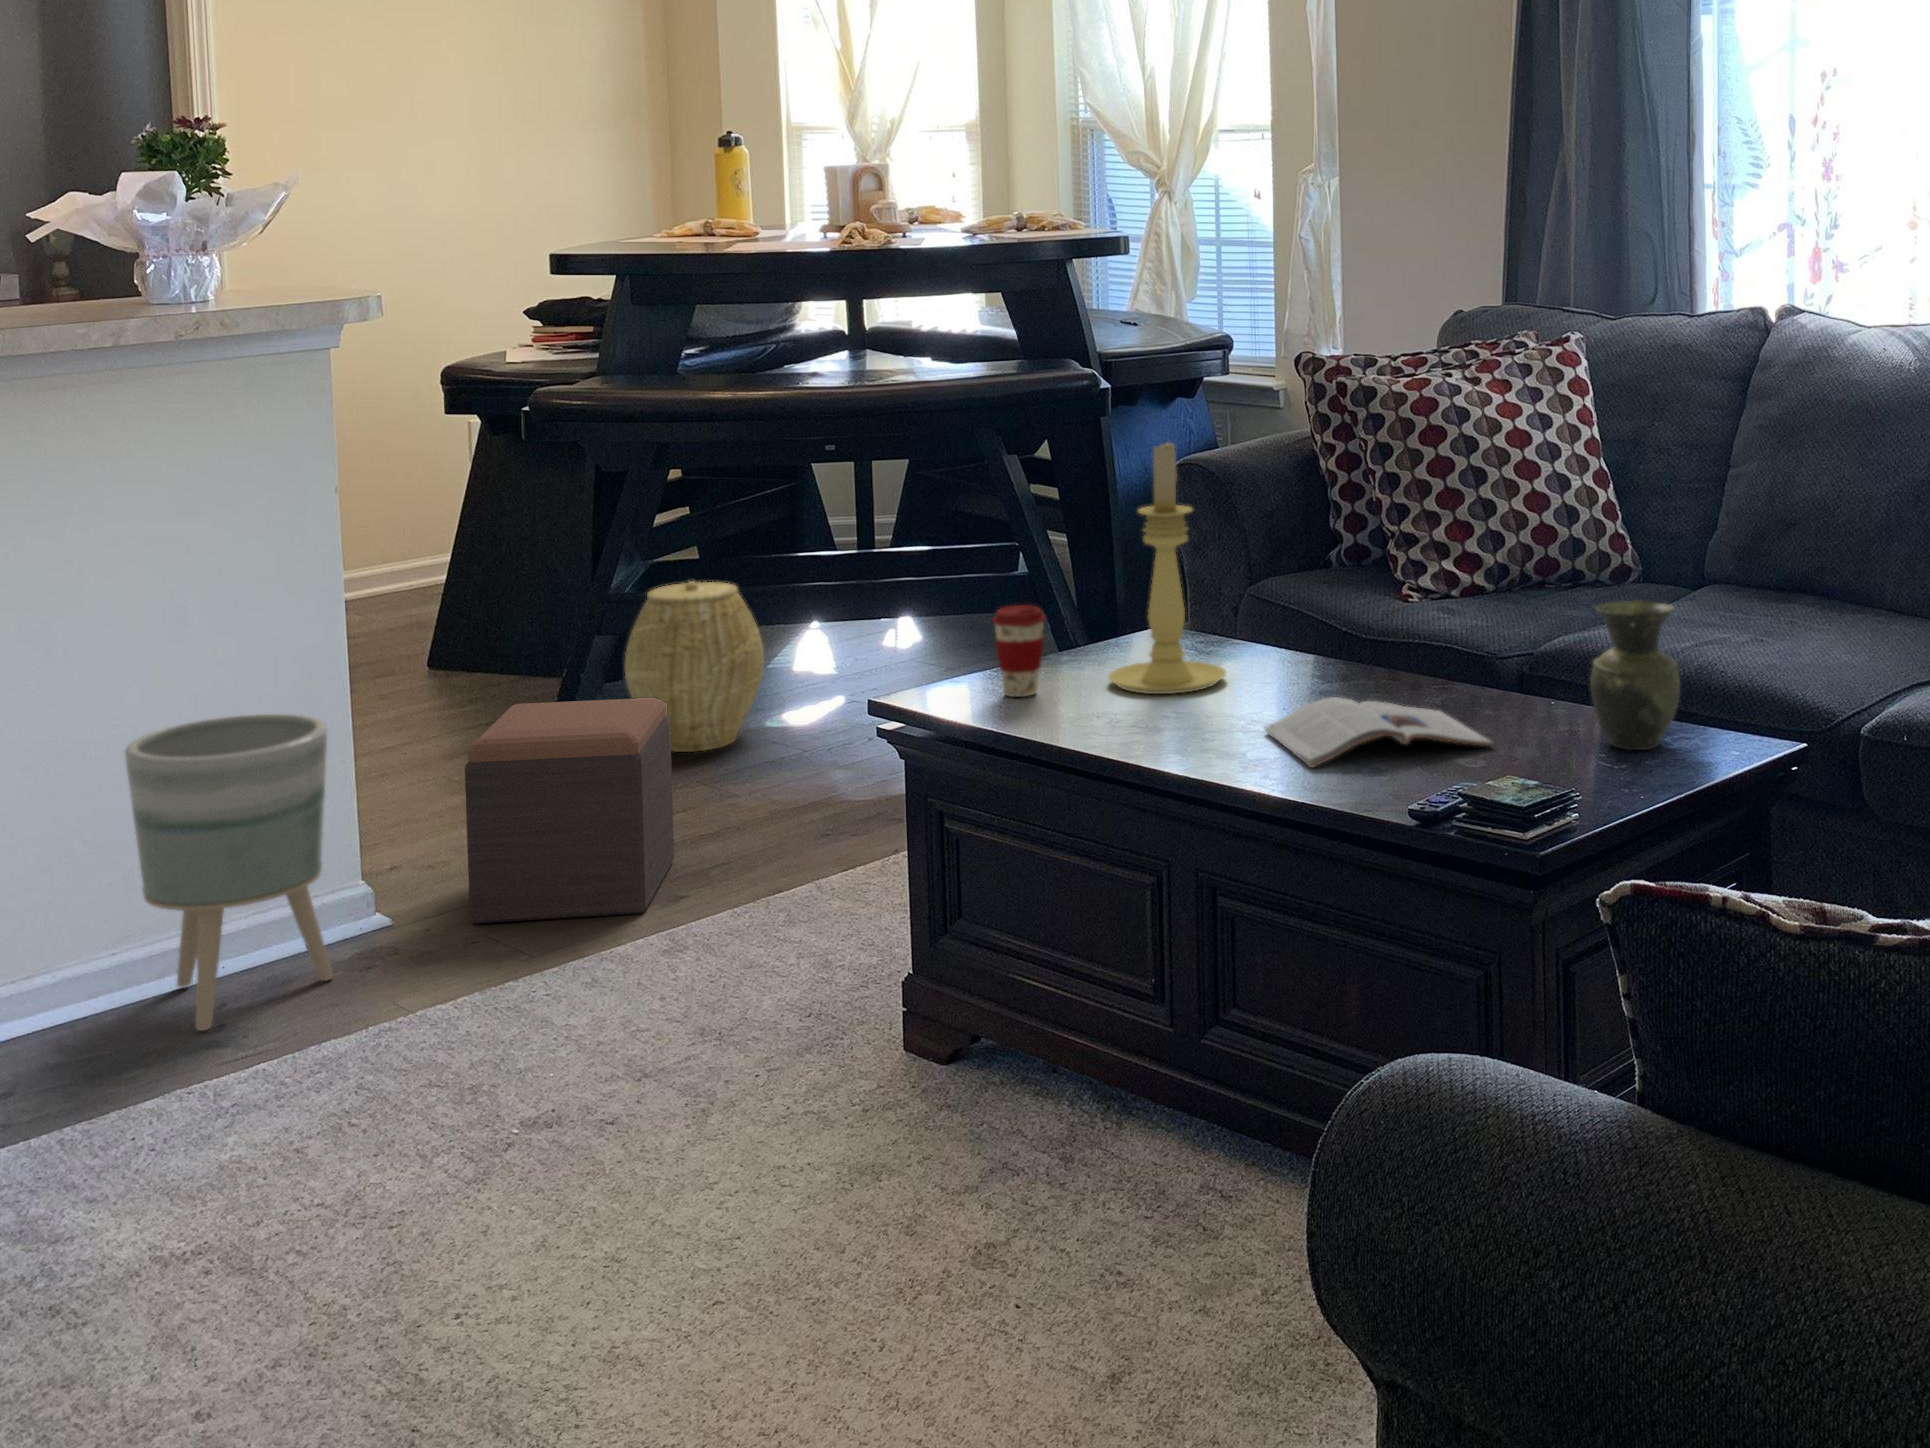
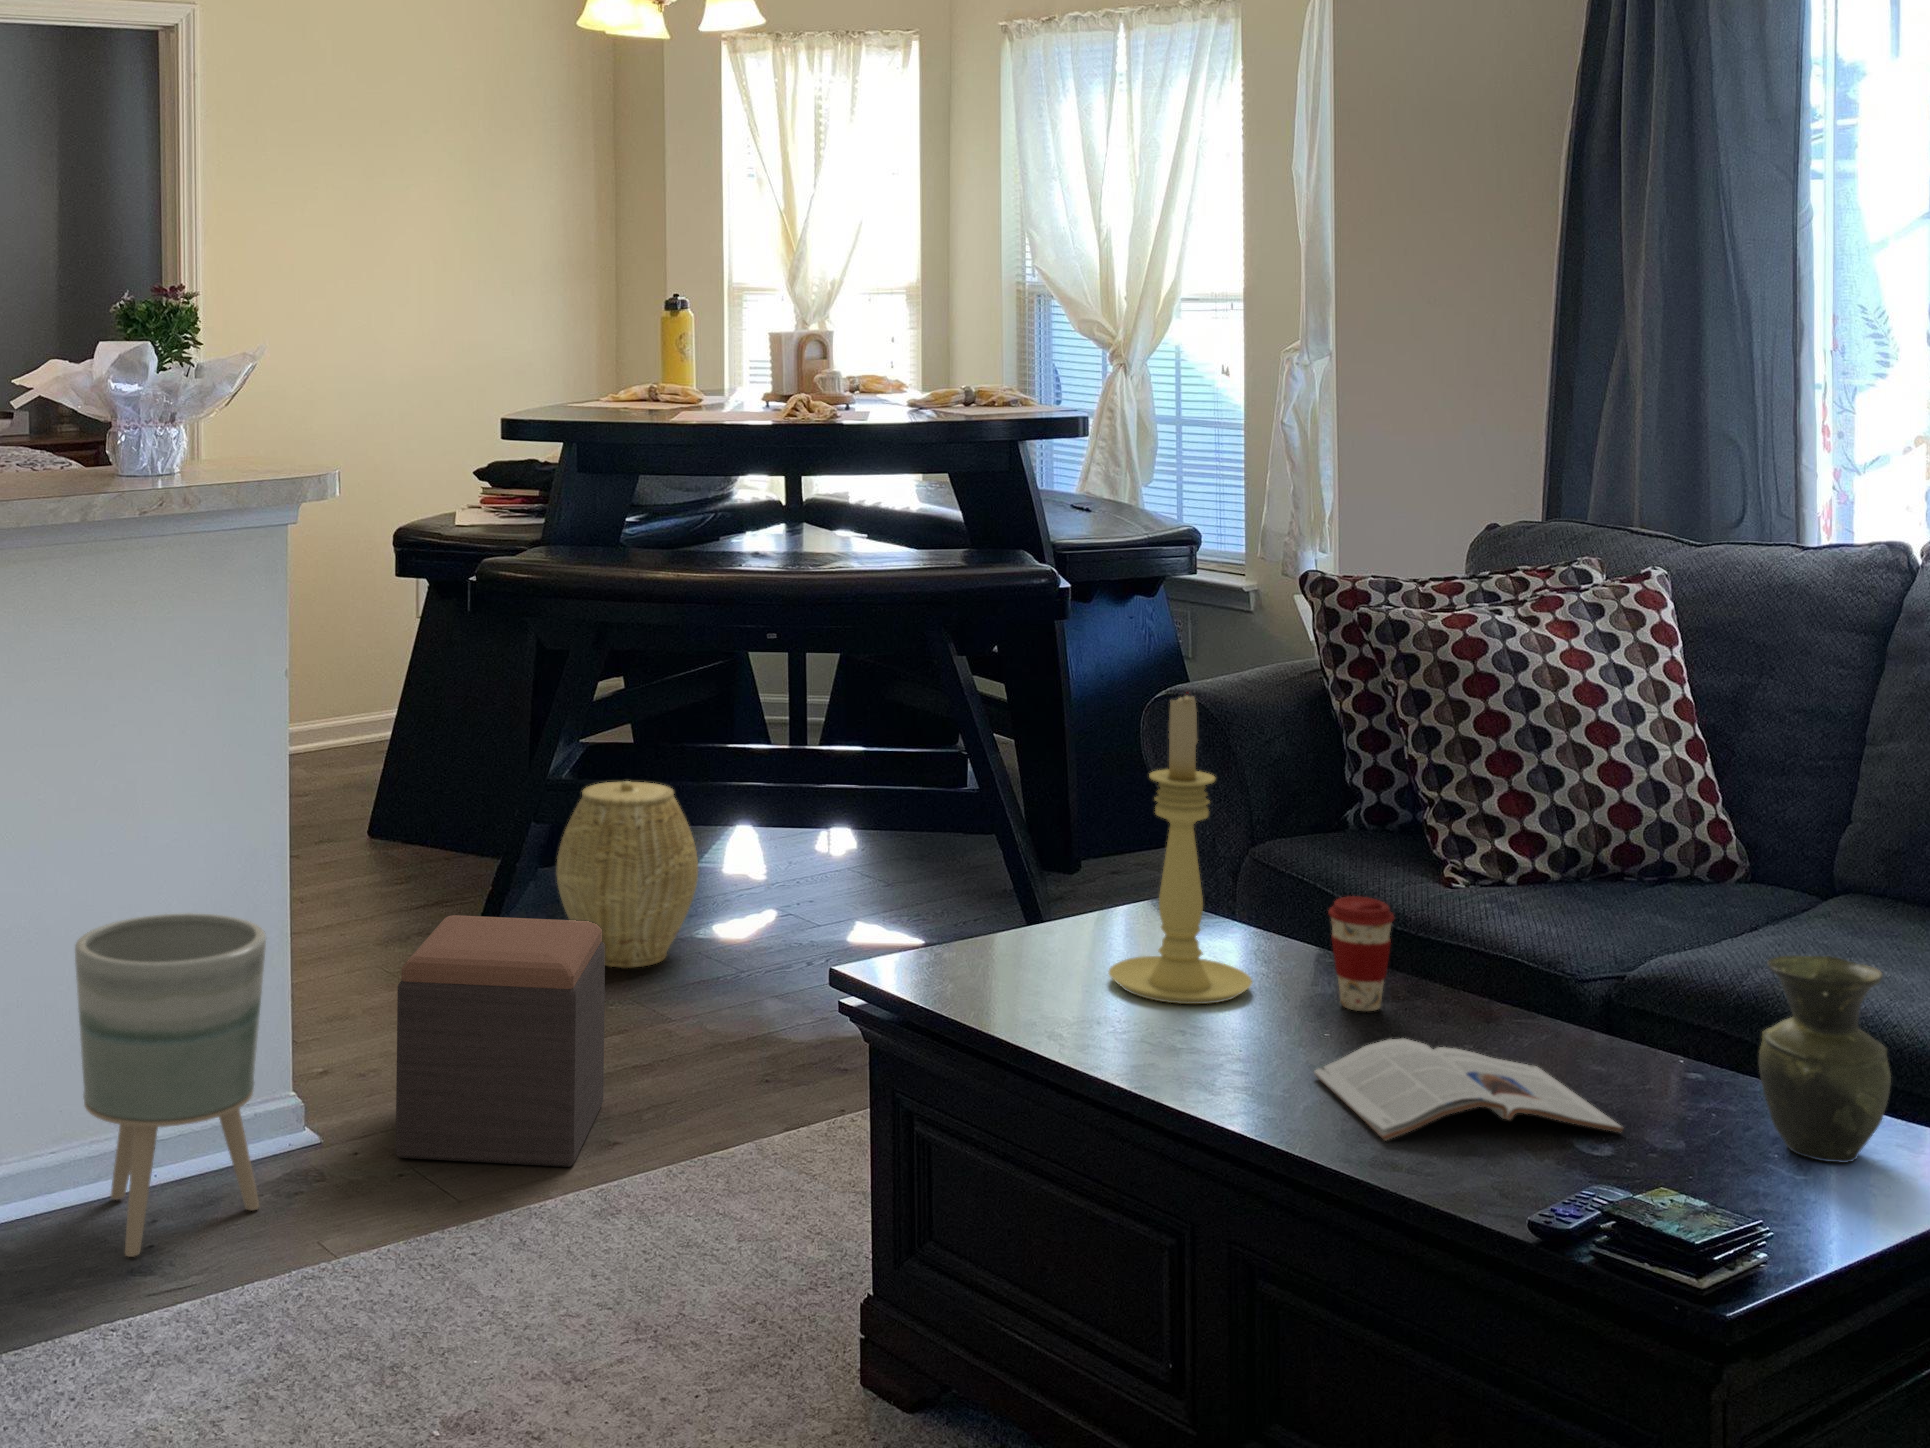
coffee cup: present [993,605,1046,697] -> present [1328,896,1394,1011]

